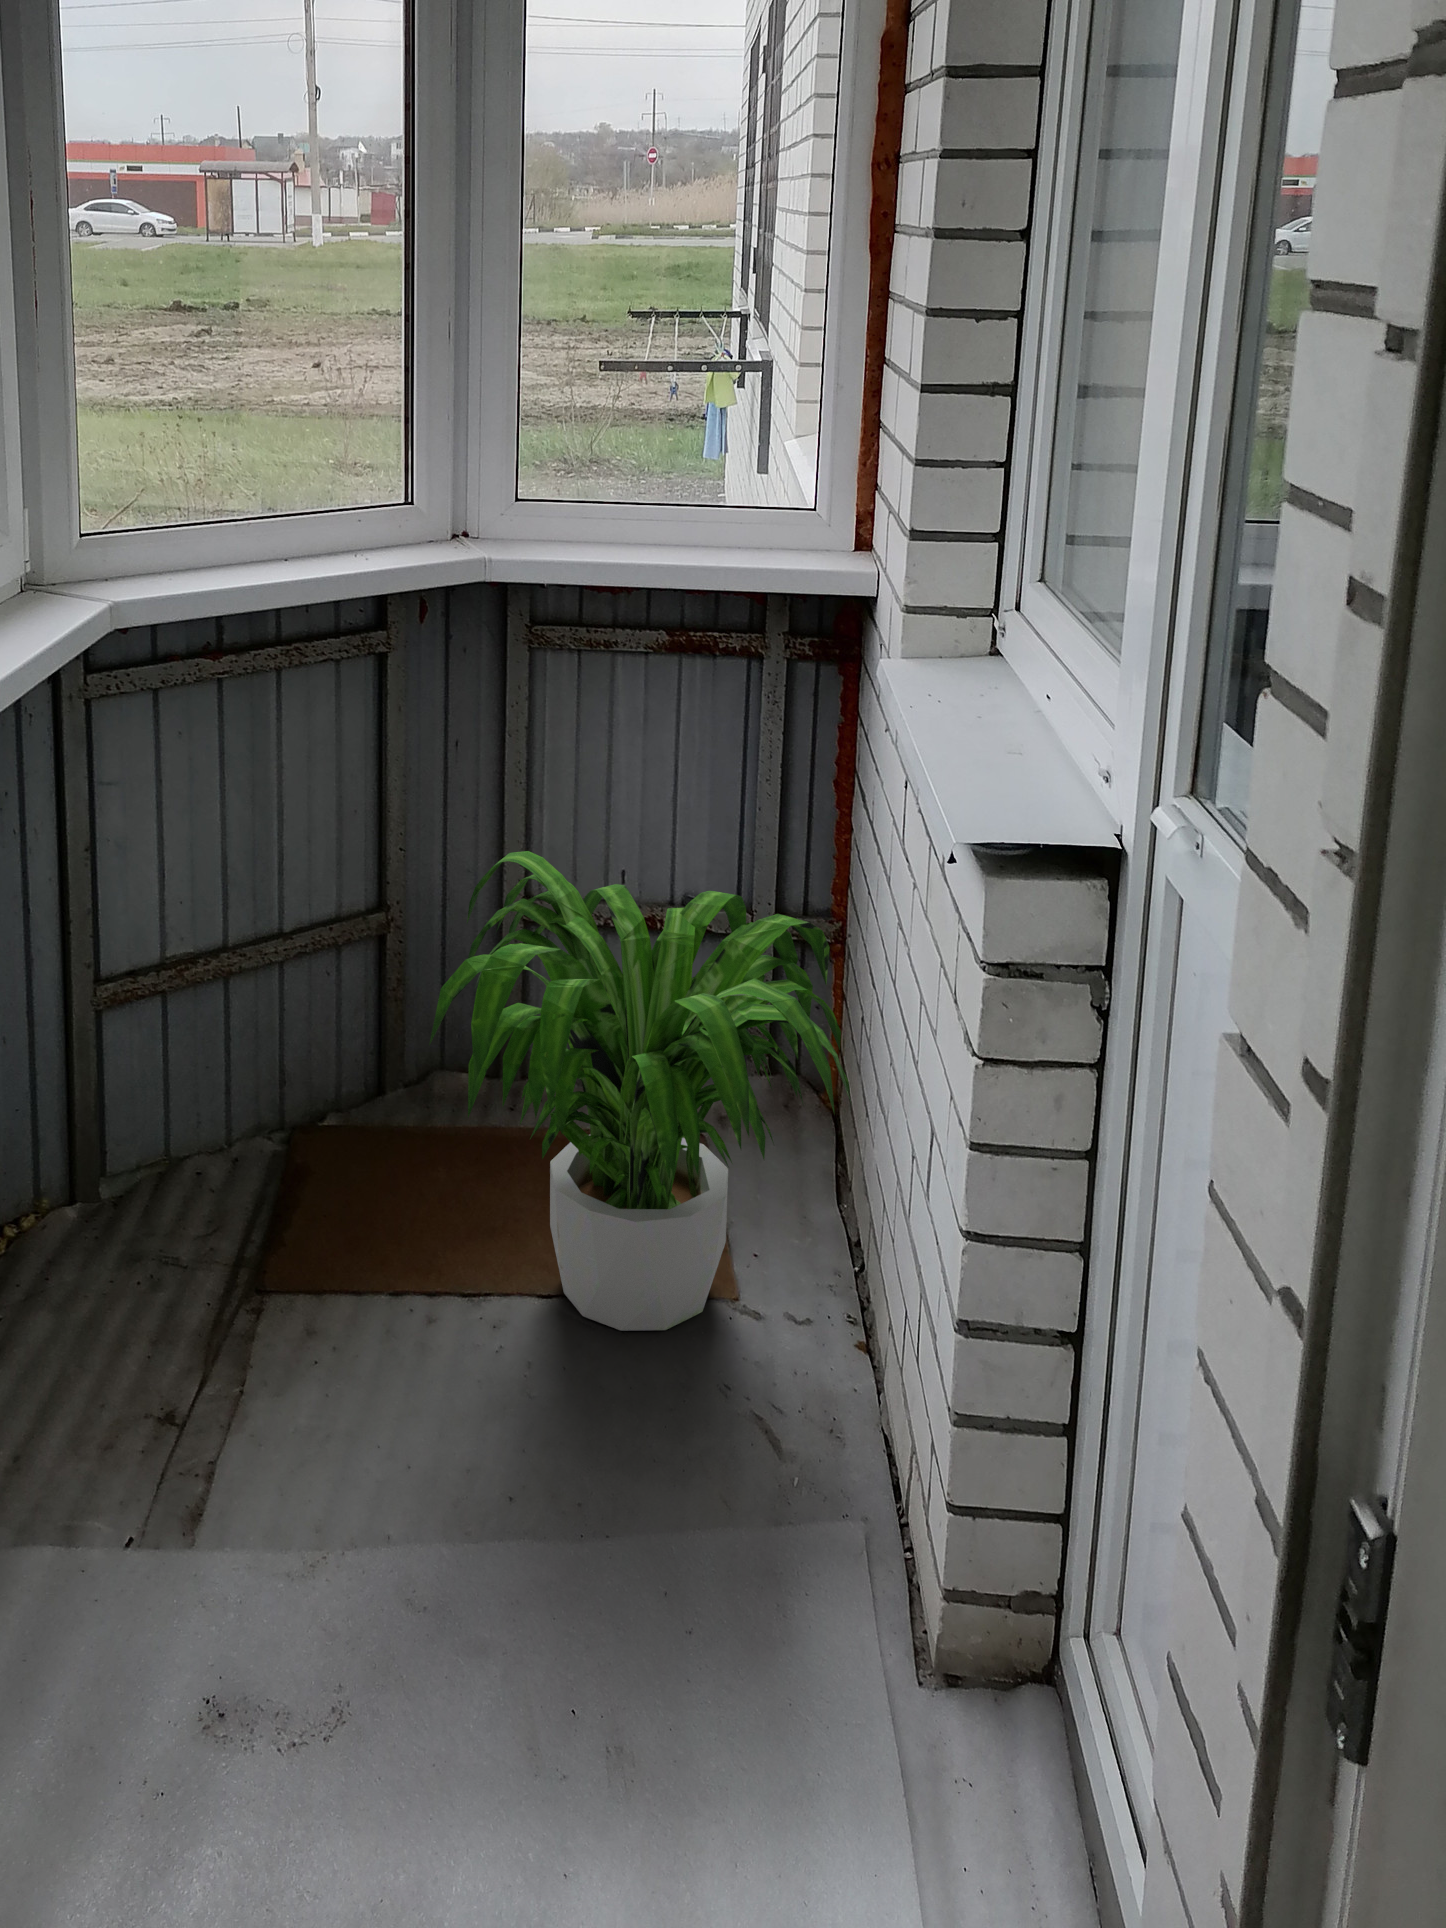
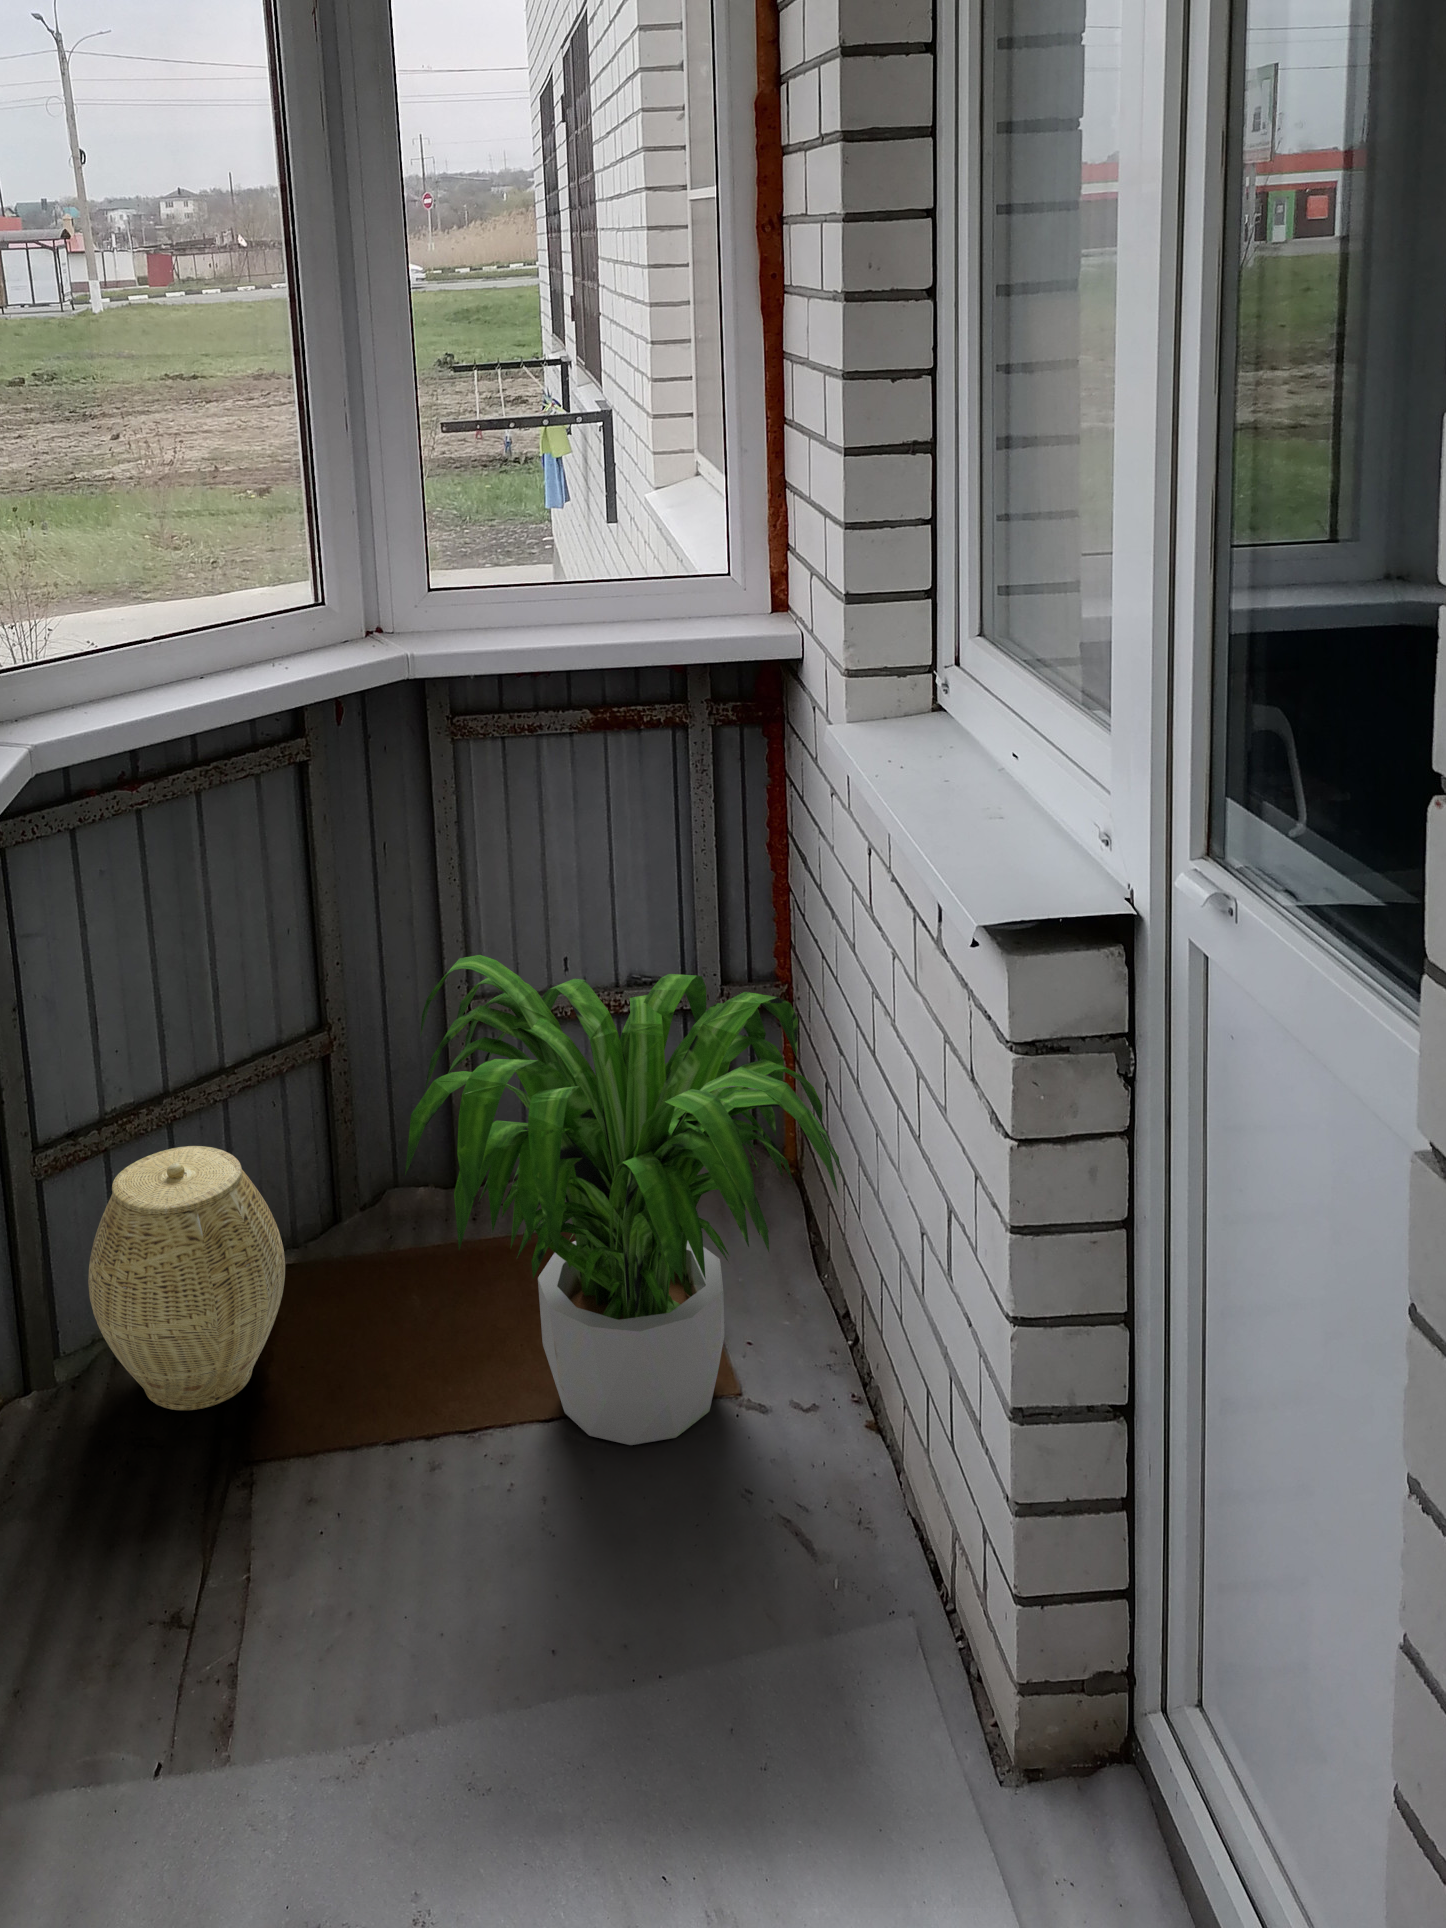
woven basket: none [140,999,321,1241] -> present [88,1146,285,1410]

